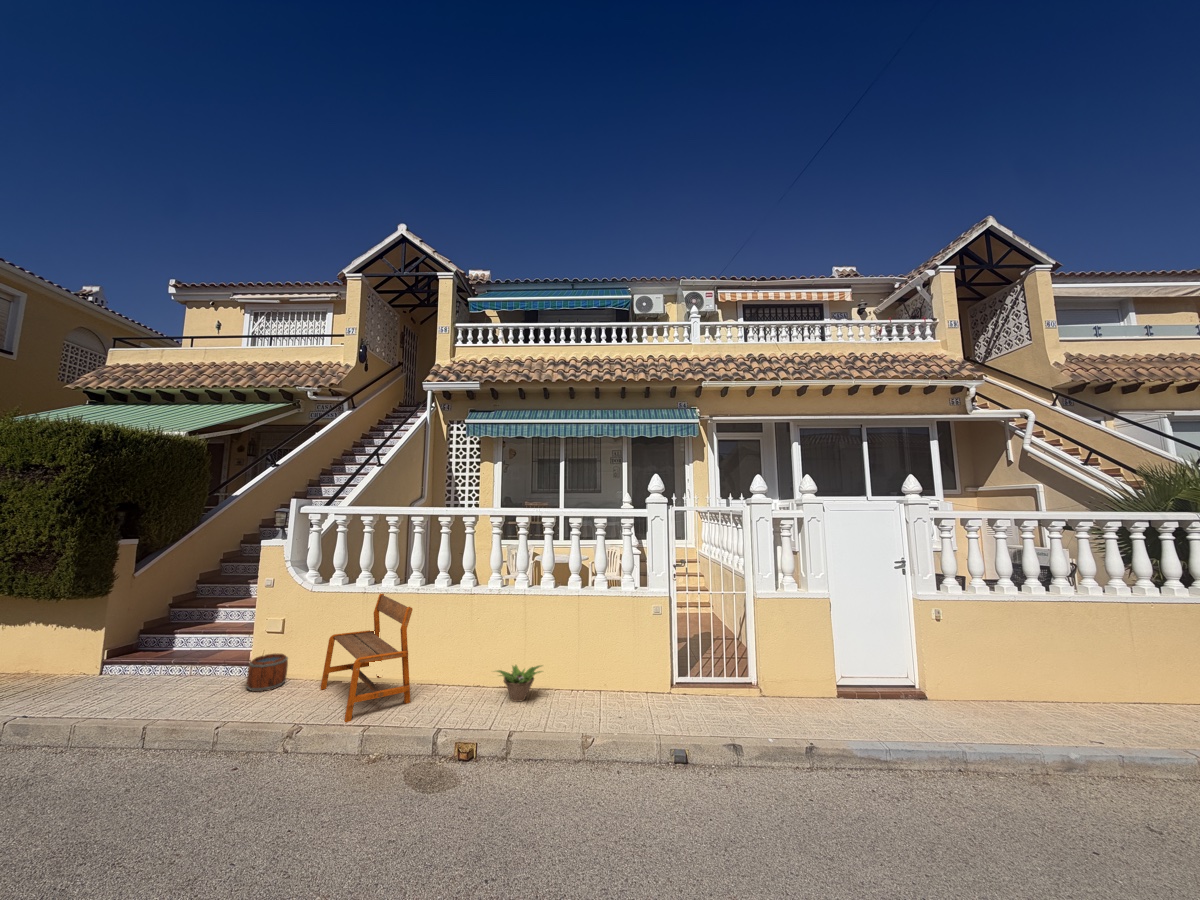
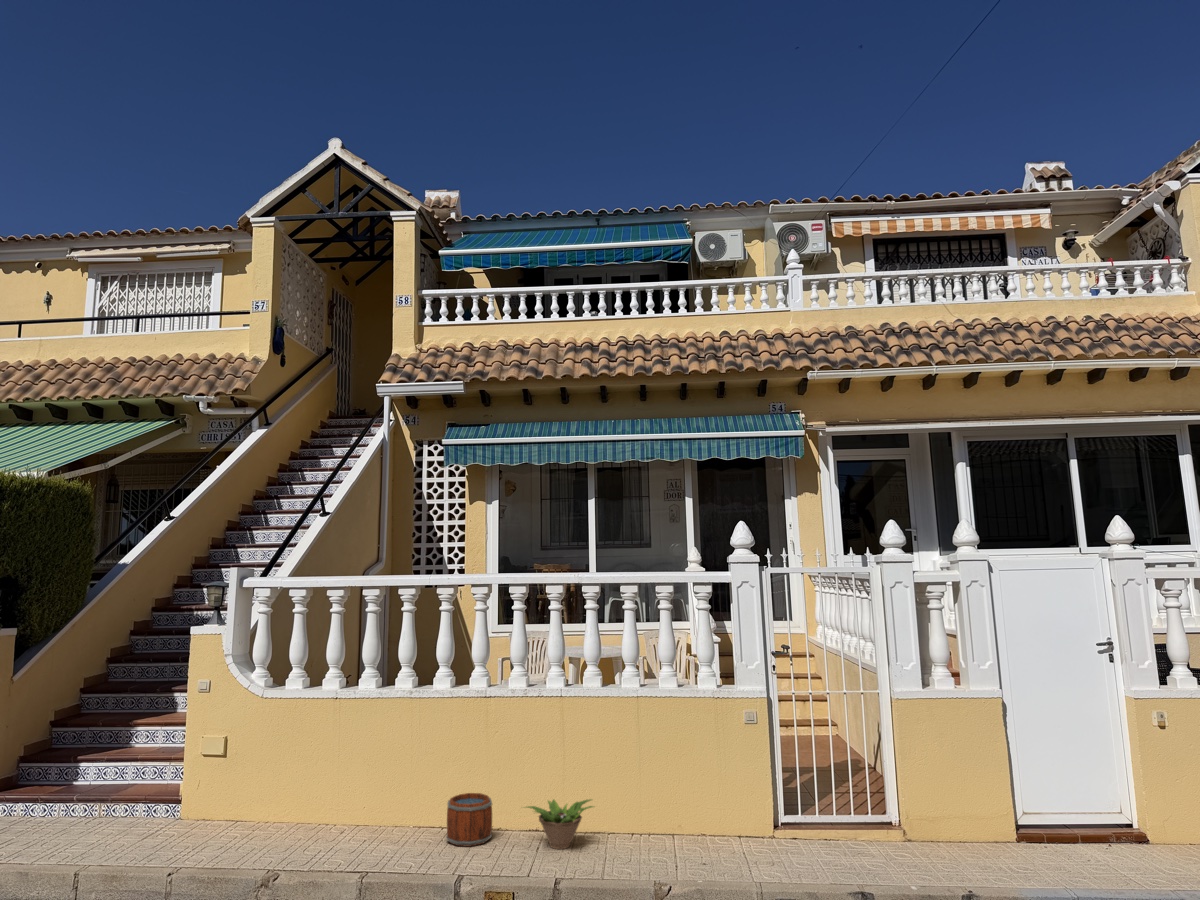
bench: present [320,594,413,722] -> none [283,700,412,873]
bucket: present [247,653,288,692] -> present [447,793,492,847]

